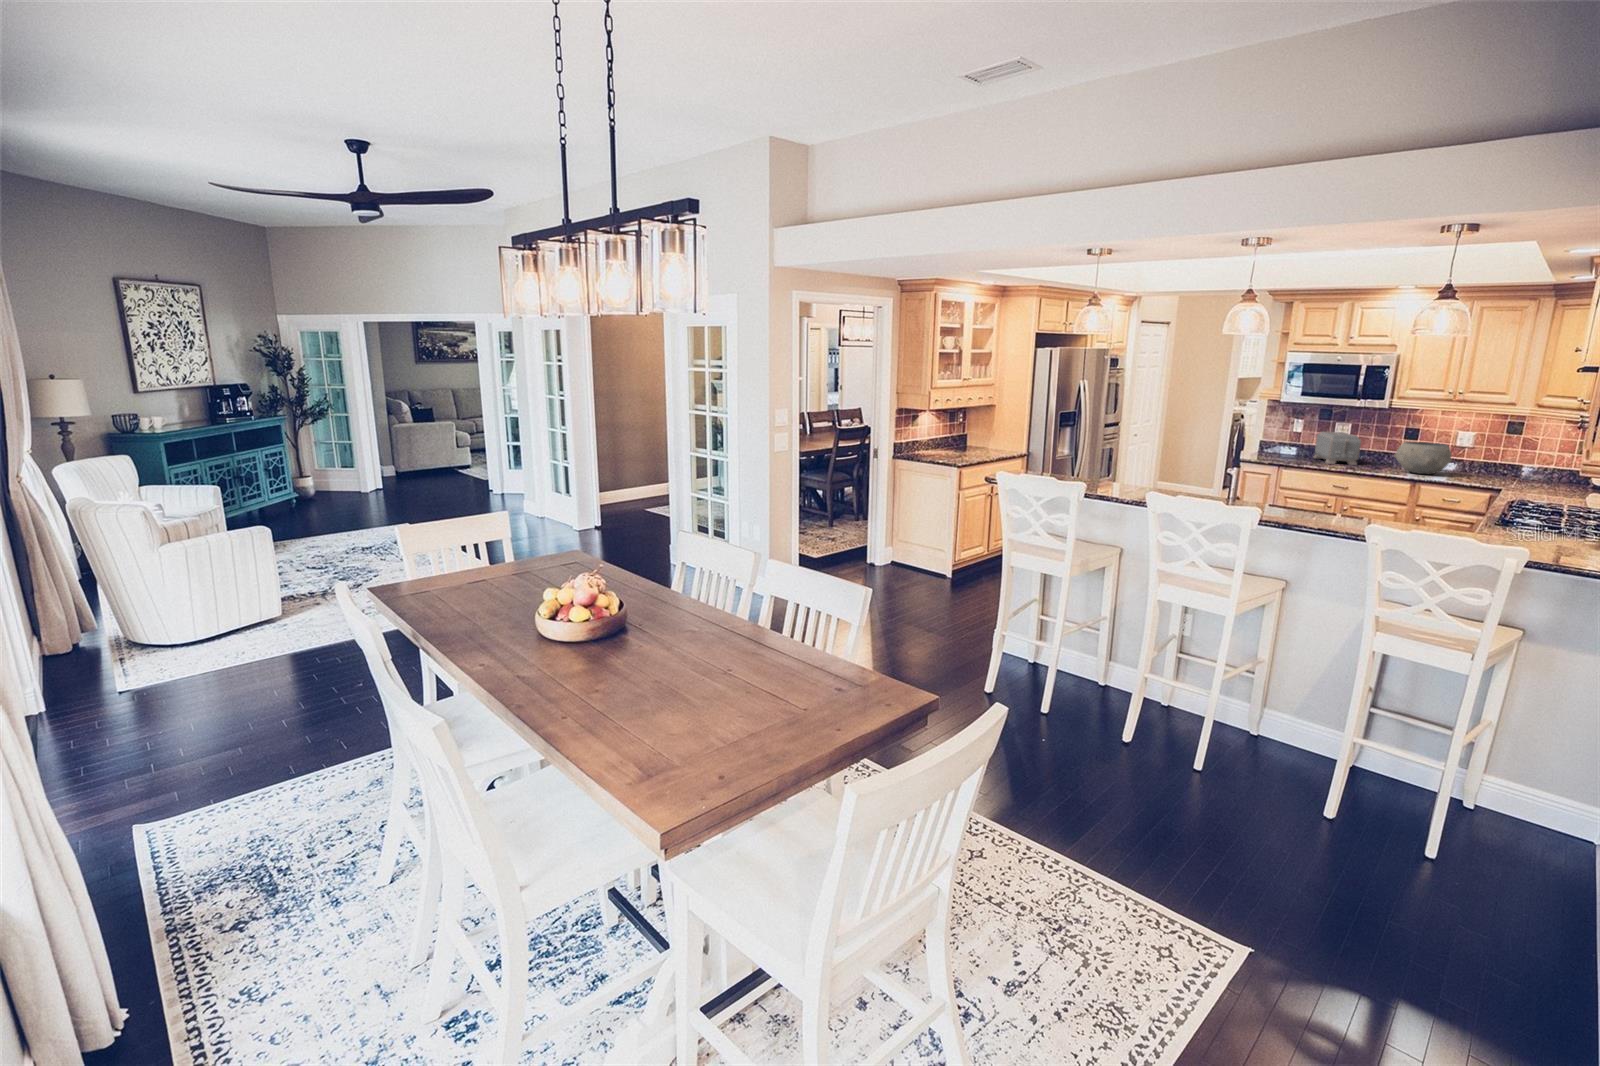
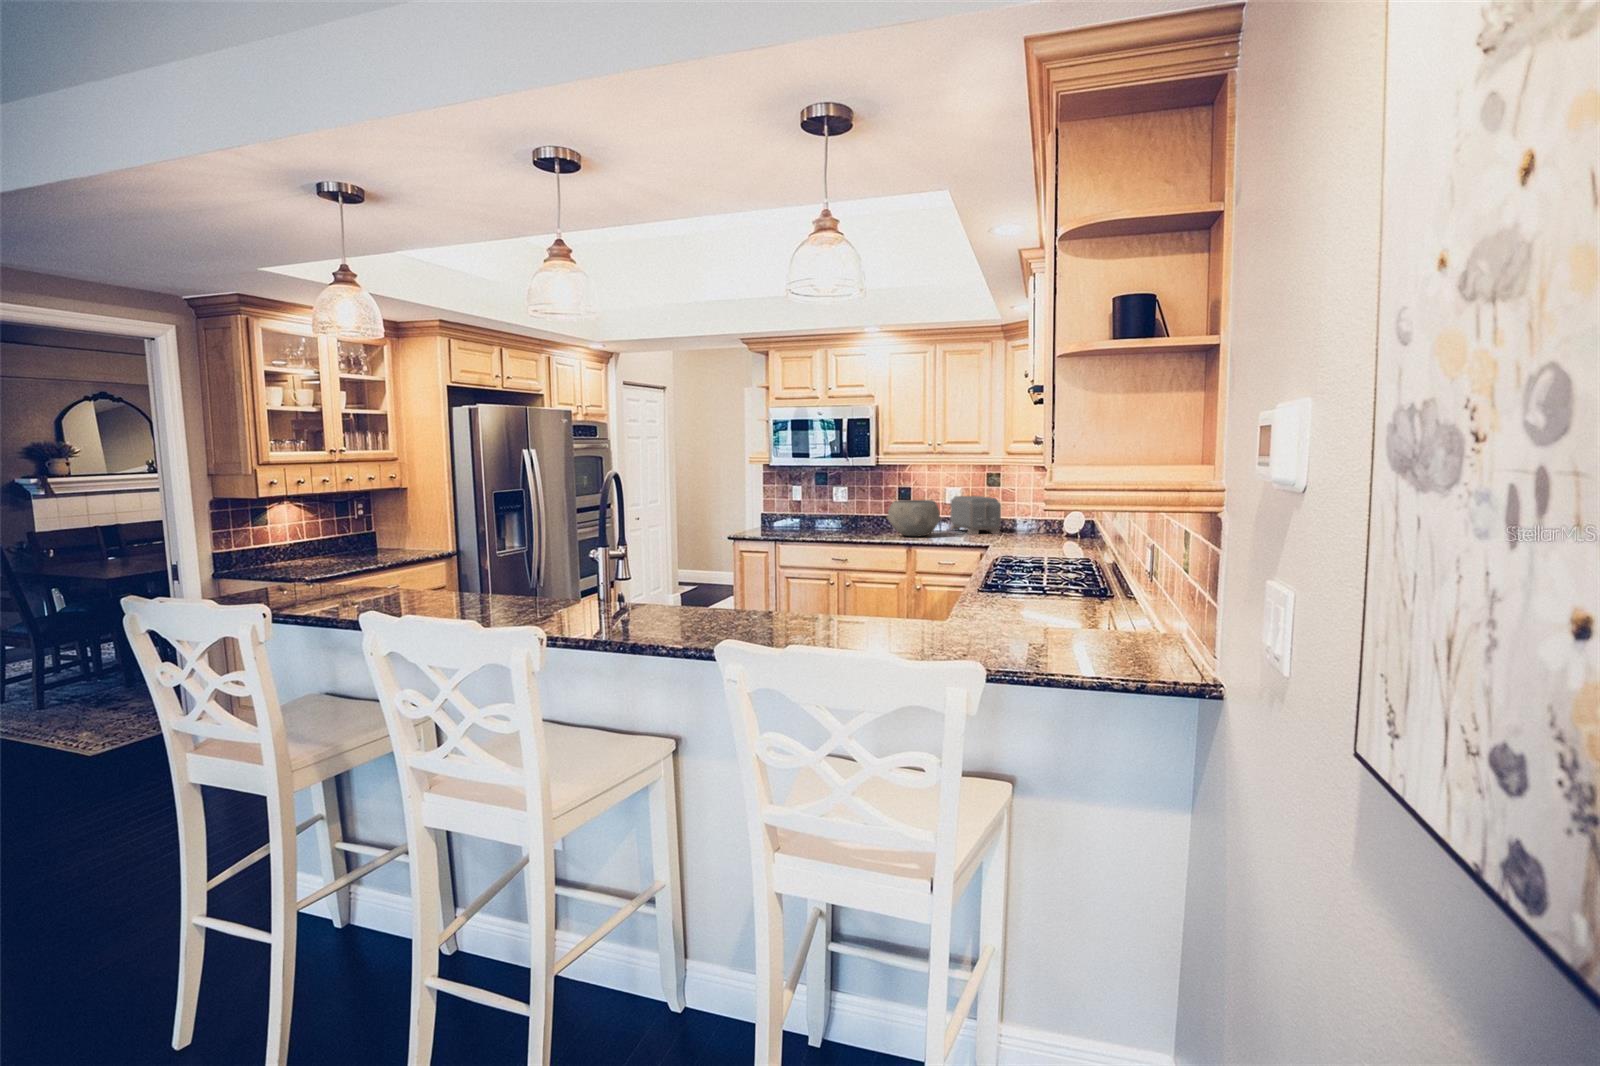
toaster: present [1314,432,1361,465] -> present [950,496,1001,534]

